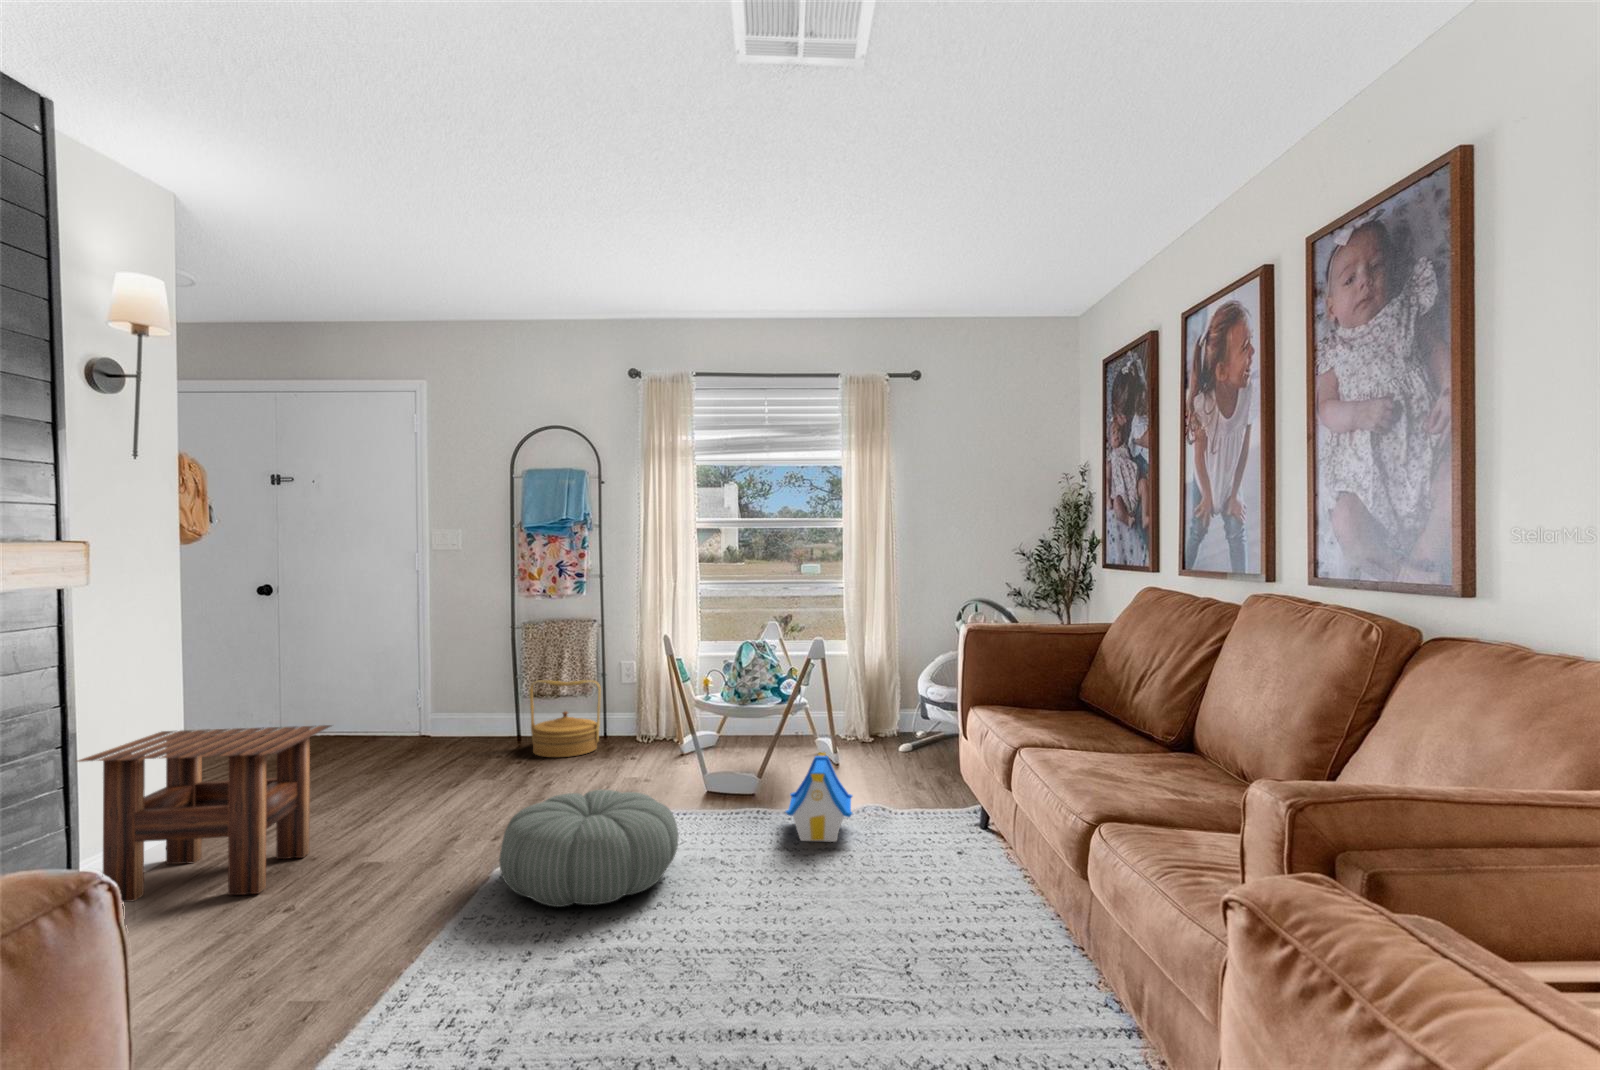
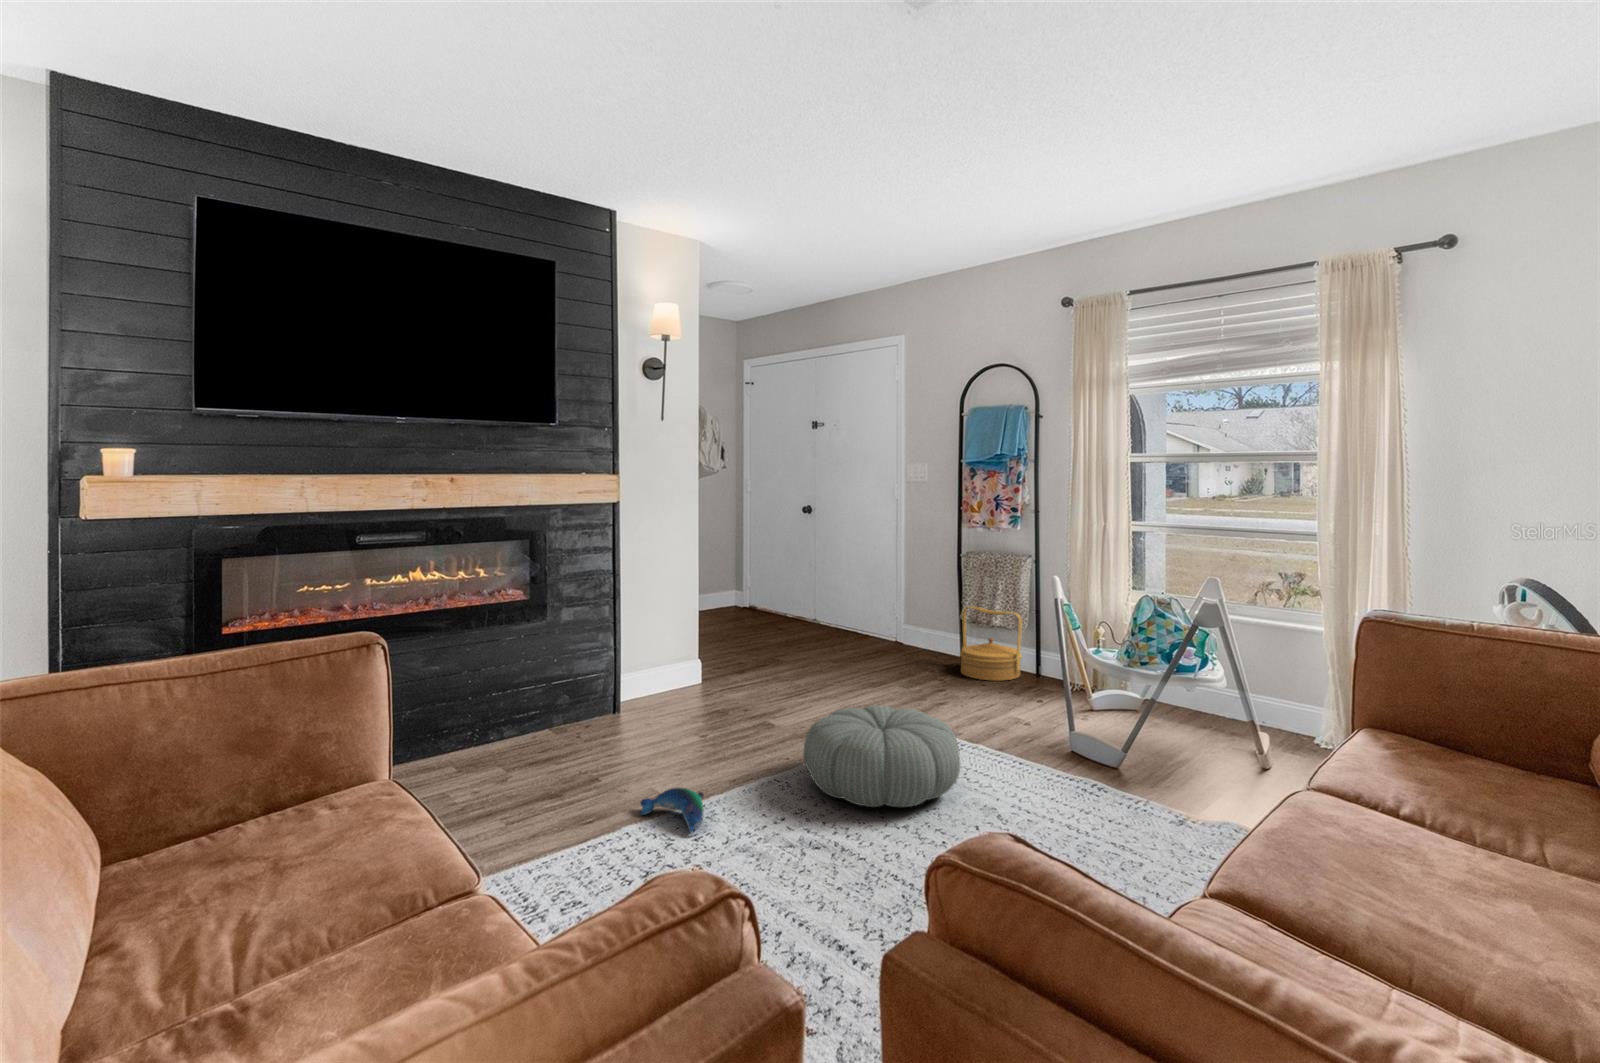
side table: present [78,725,331,902] -> none [607,607,754,727]
toy house: present [786,753,852,842] -> none [1097,725,1201,828]
plush toy: none [323,950,446,1014] -> present [640,787,704,833]

